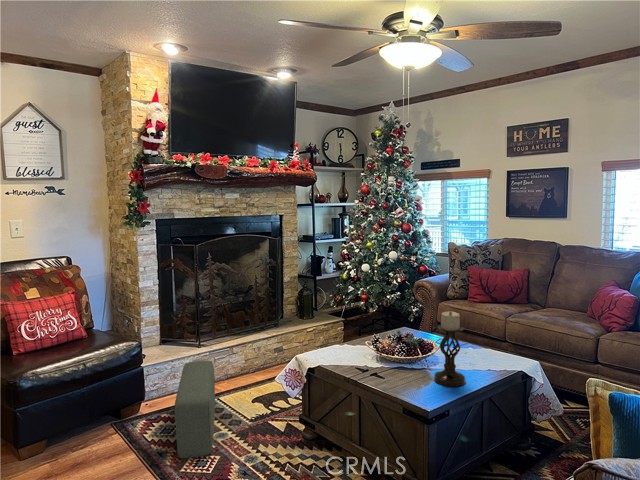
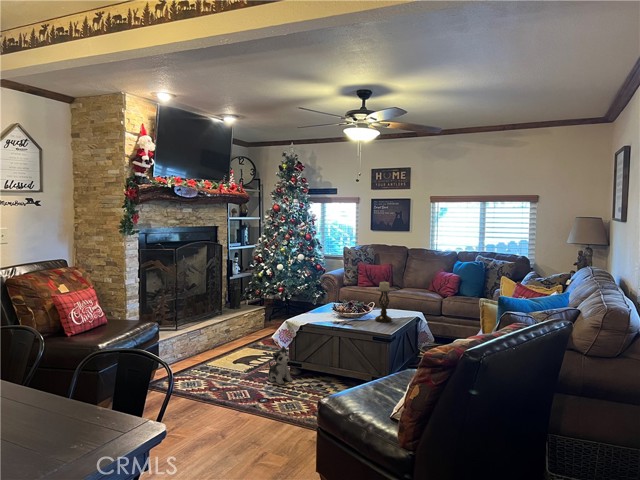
pouf: present [175,361,215,458] -> none [188,334,239,393]
plush toy: none [264,399,297,459] -> present [268,346,293,384]

